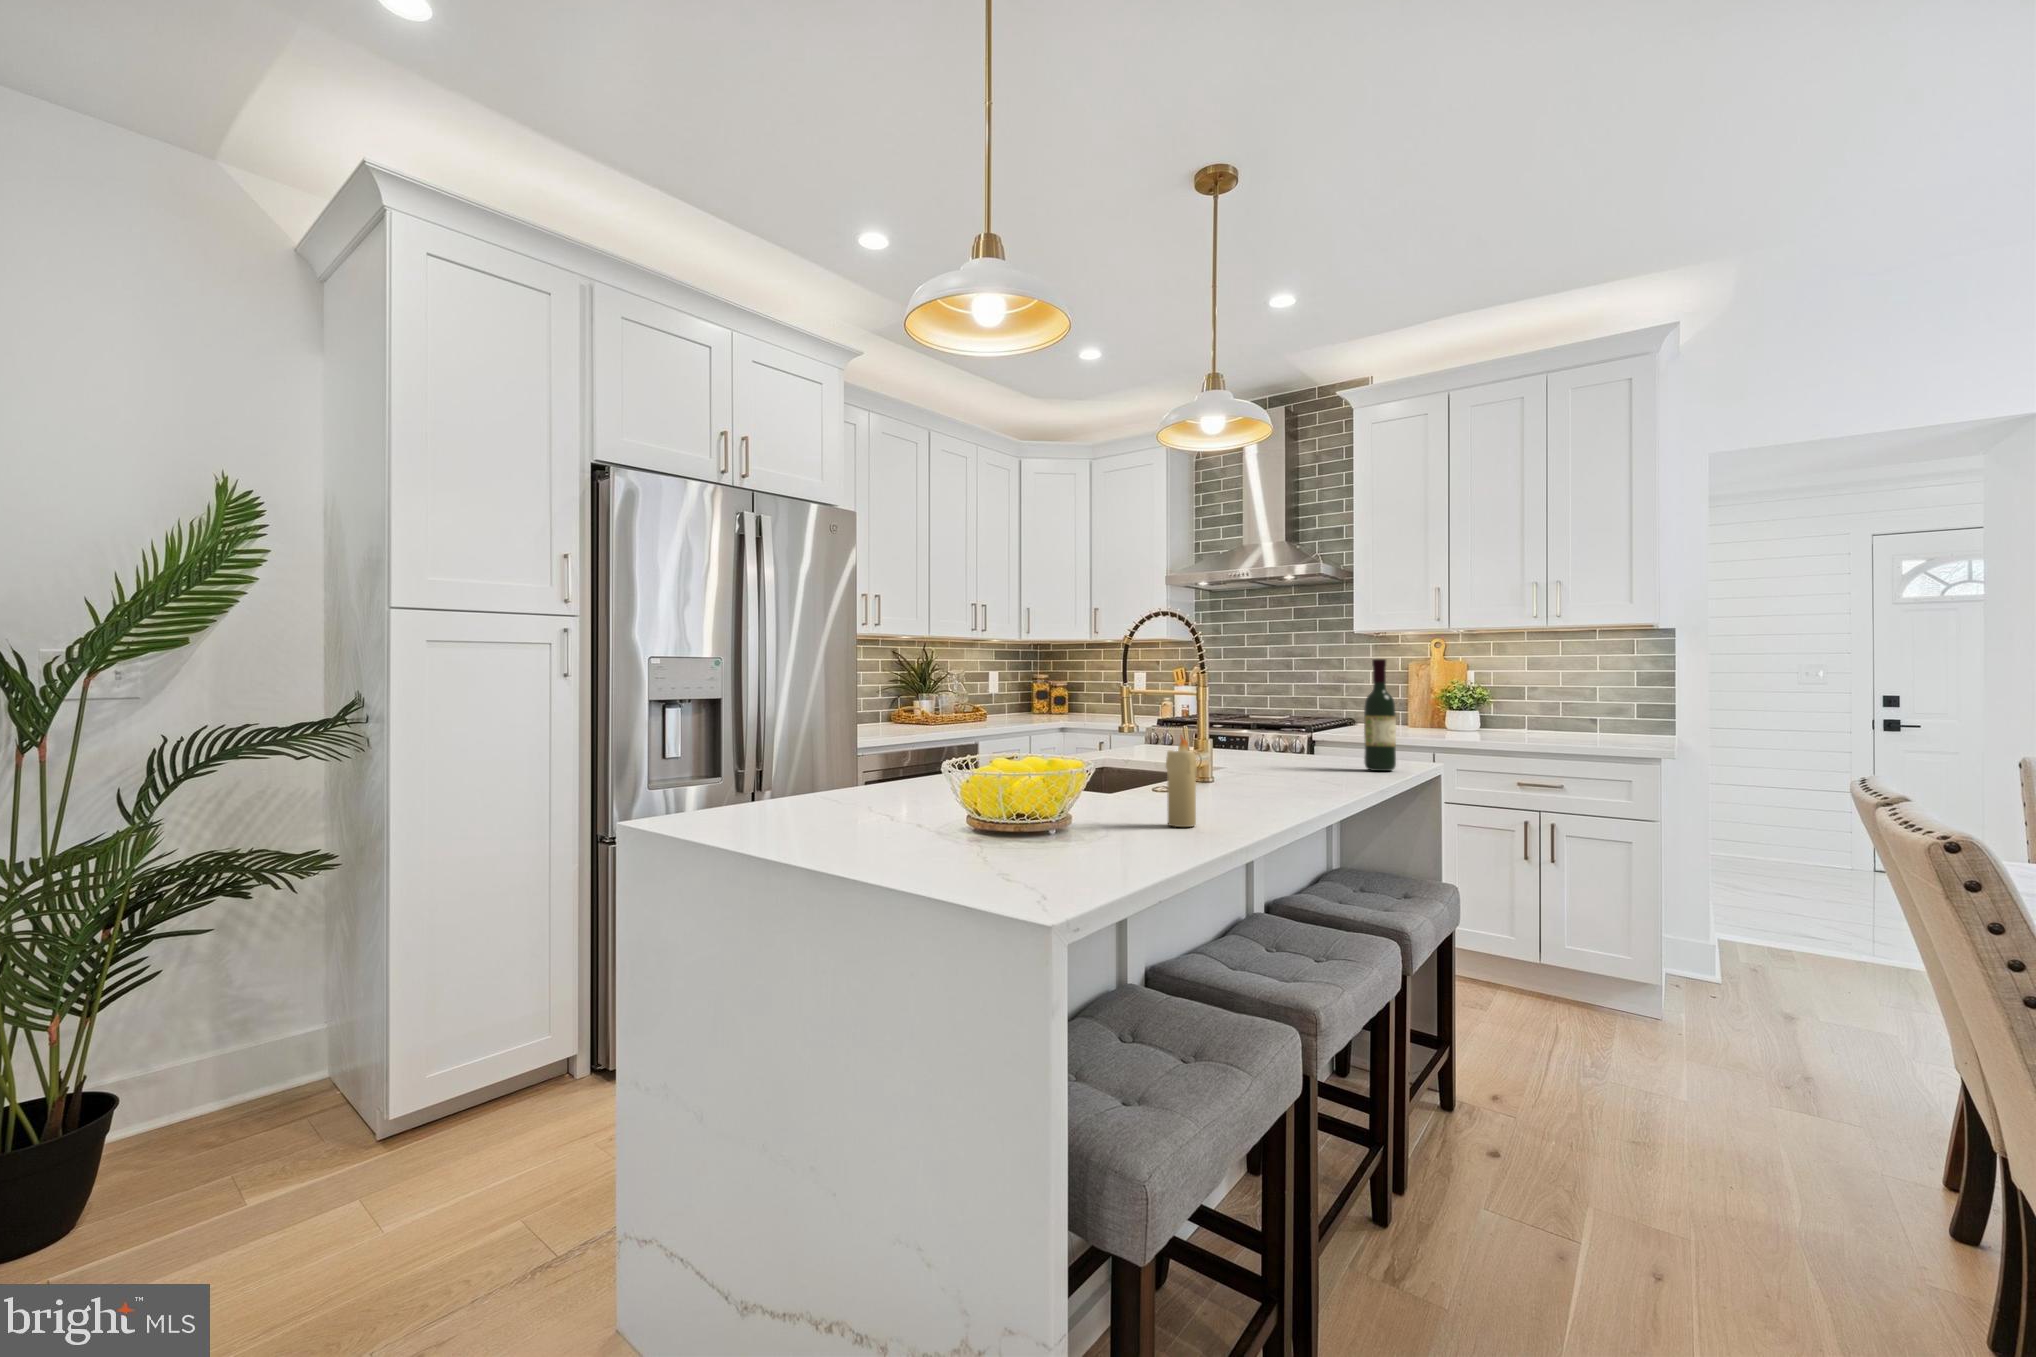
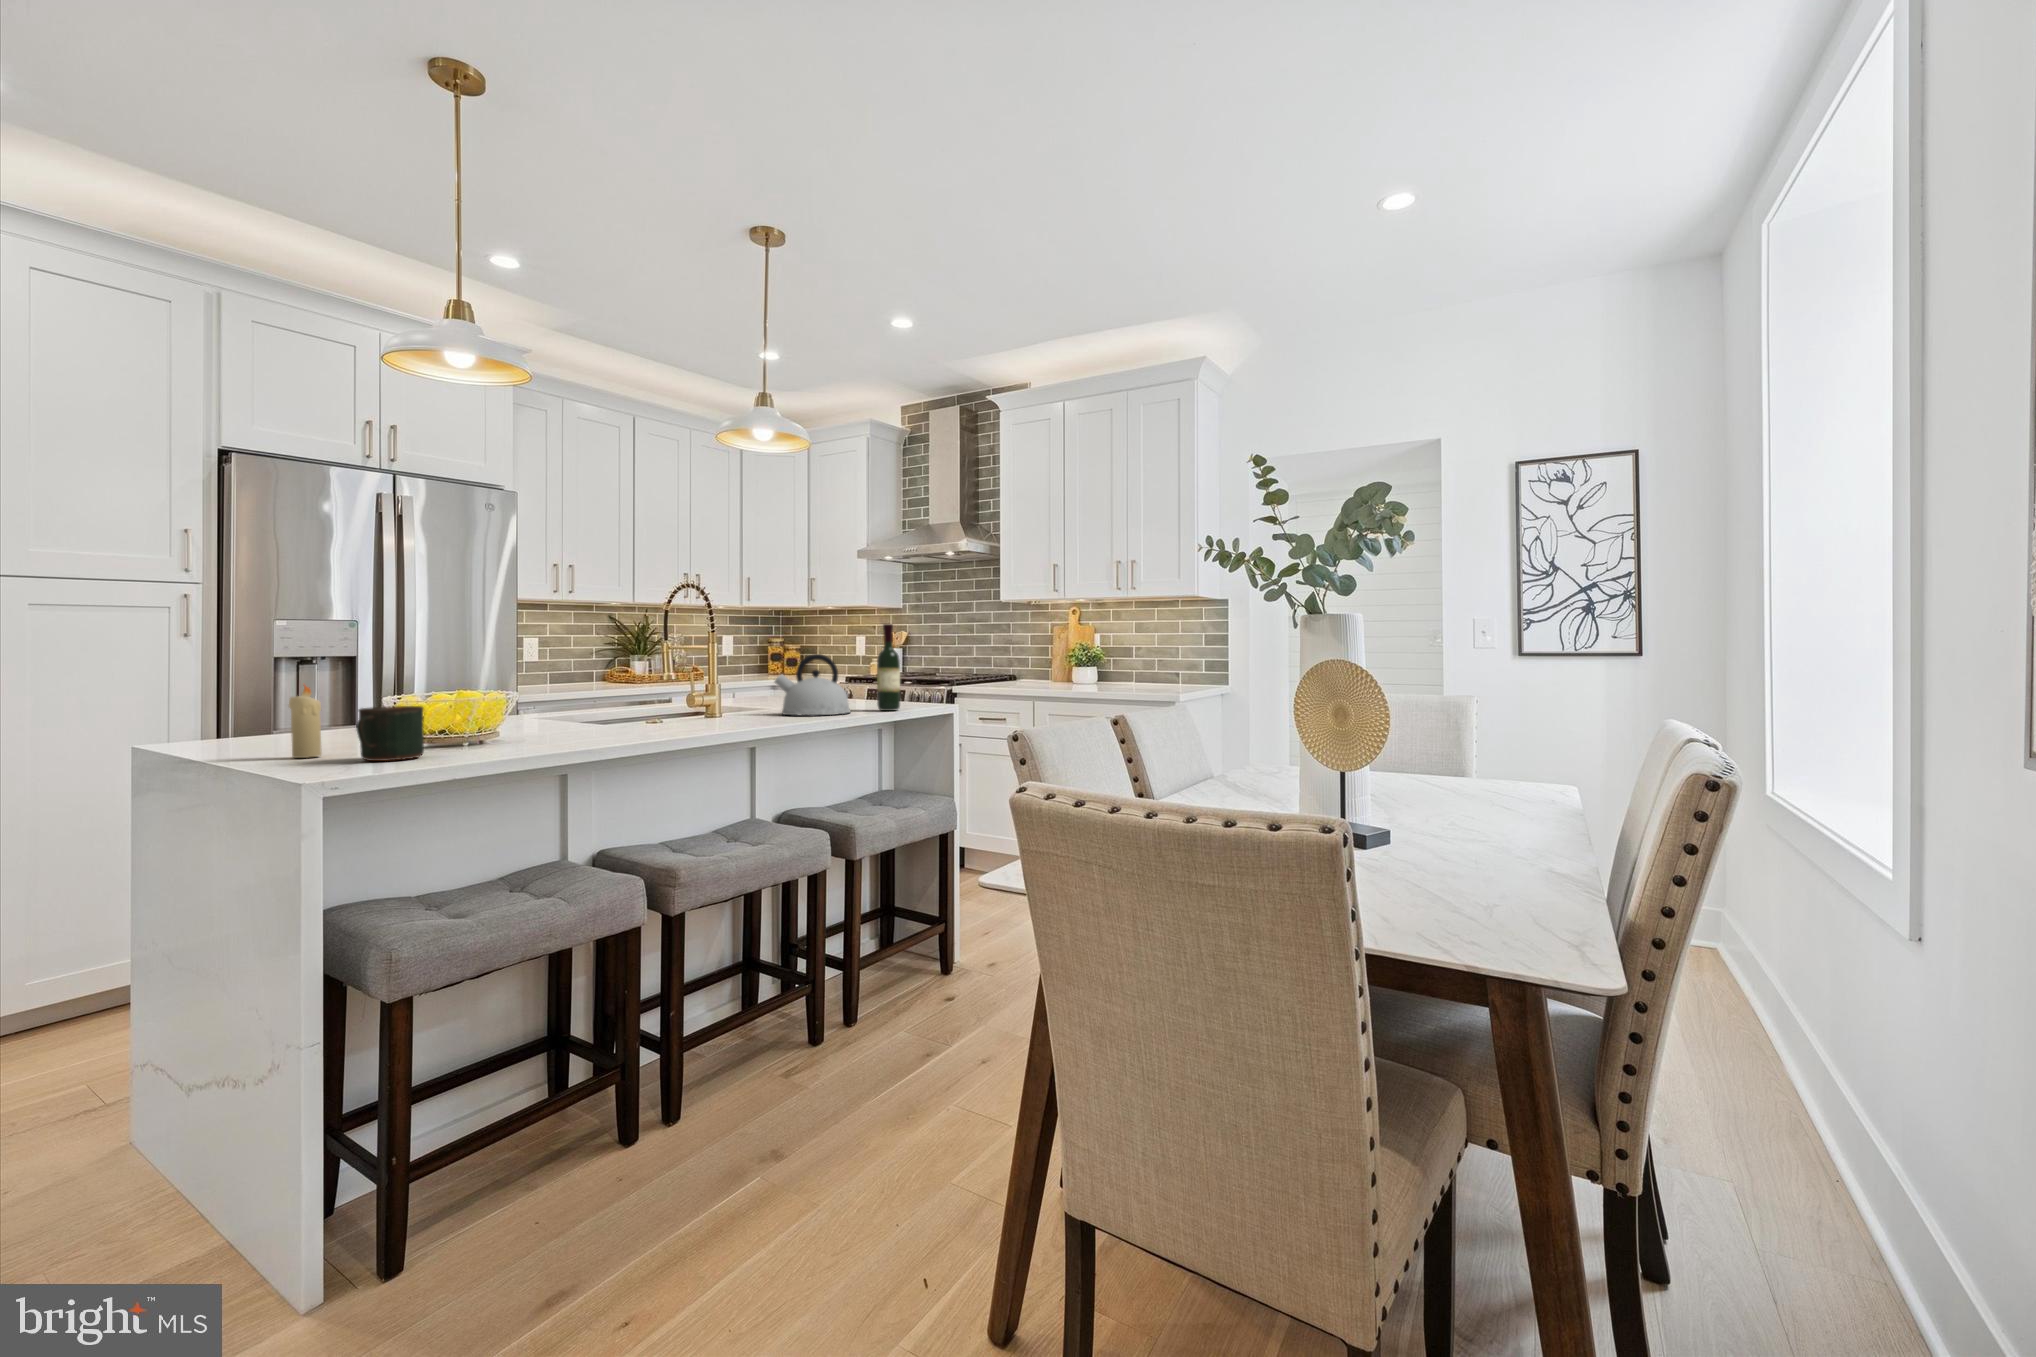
kettle: none [1249,698,1349,778] -> present [775,654,850,715]
candle: present [1166,737,1197,827] -> present [289,685,321,758]
mug: none [1001,778,1078,862] -> present [356,706,424,761]

